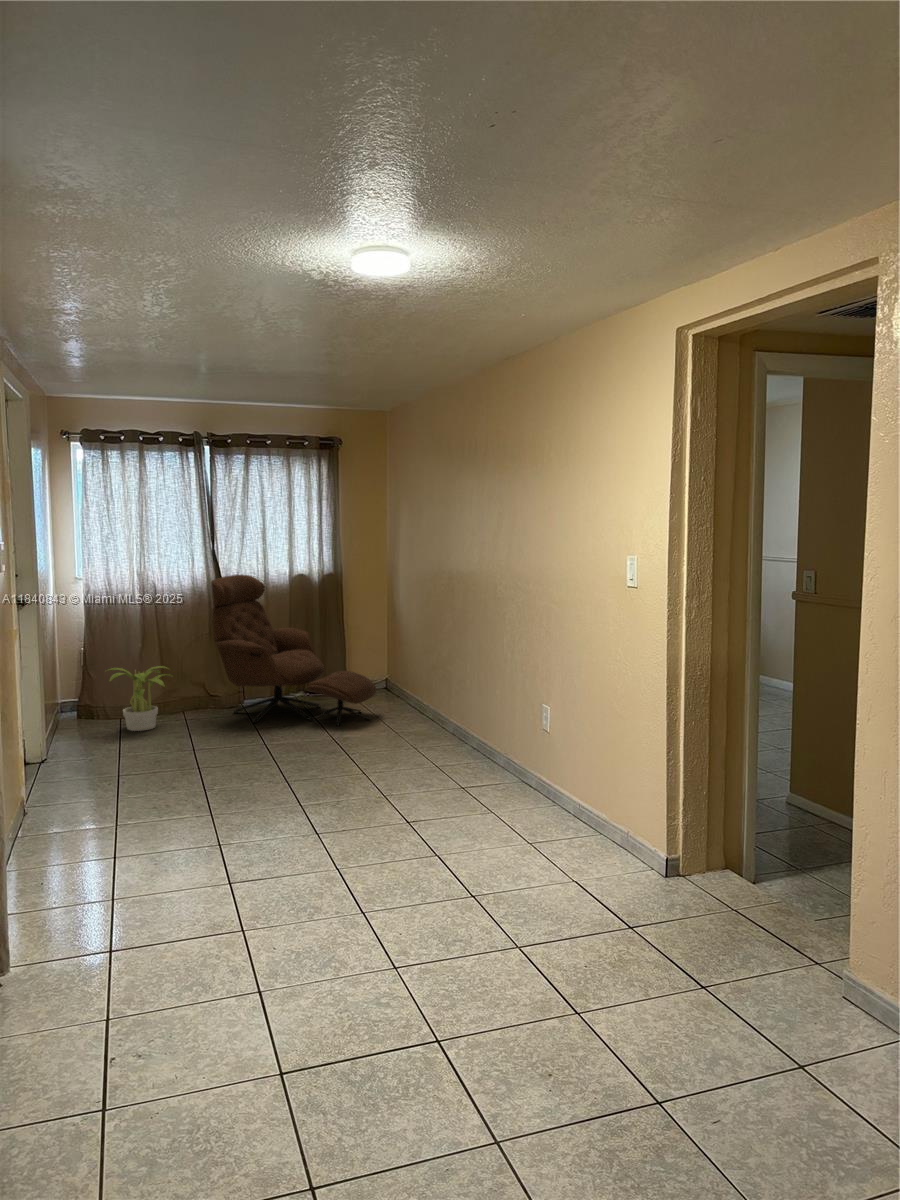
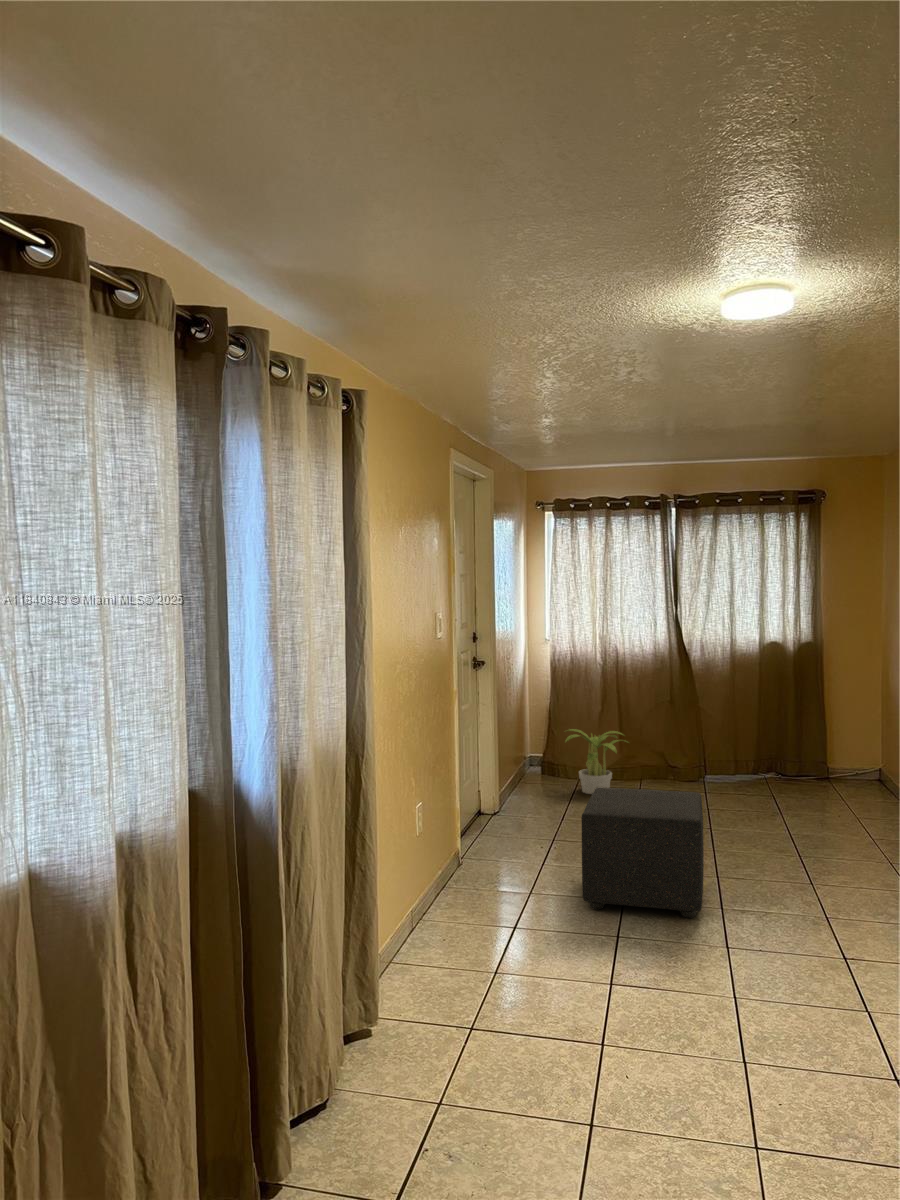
lounge chair: present [211,575,376,726] -> none [670,642,857,819]
ottoman: none [171,708,287,828] -> present [581,787,704,918]

